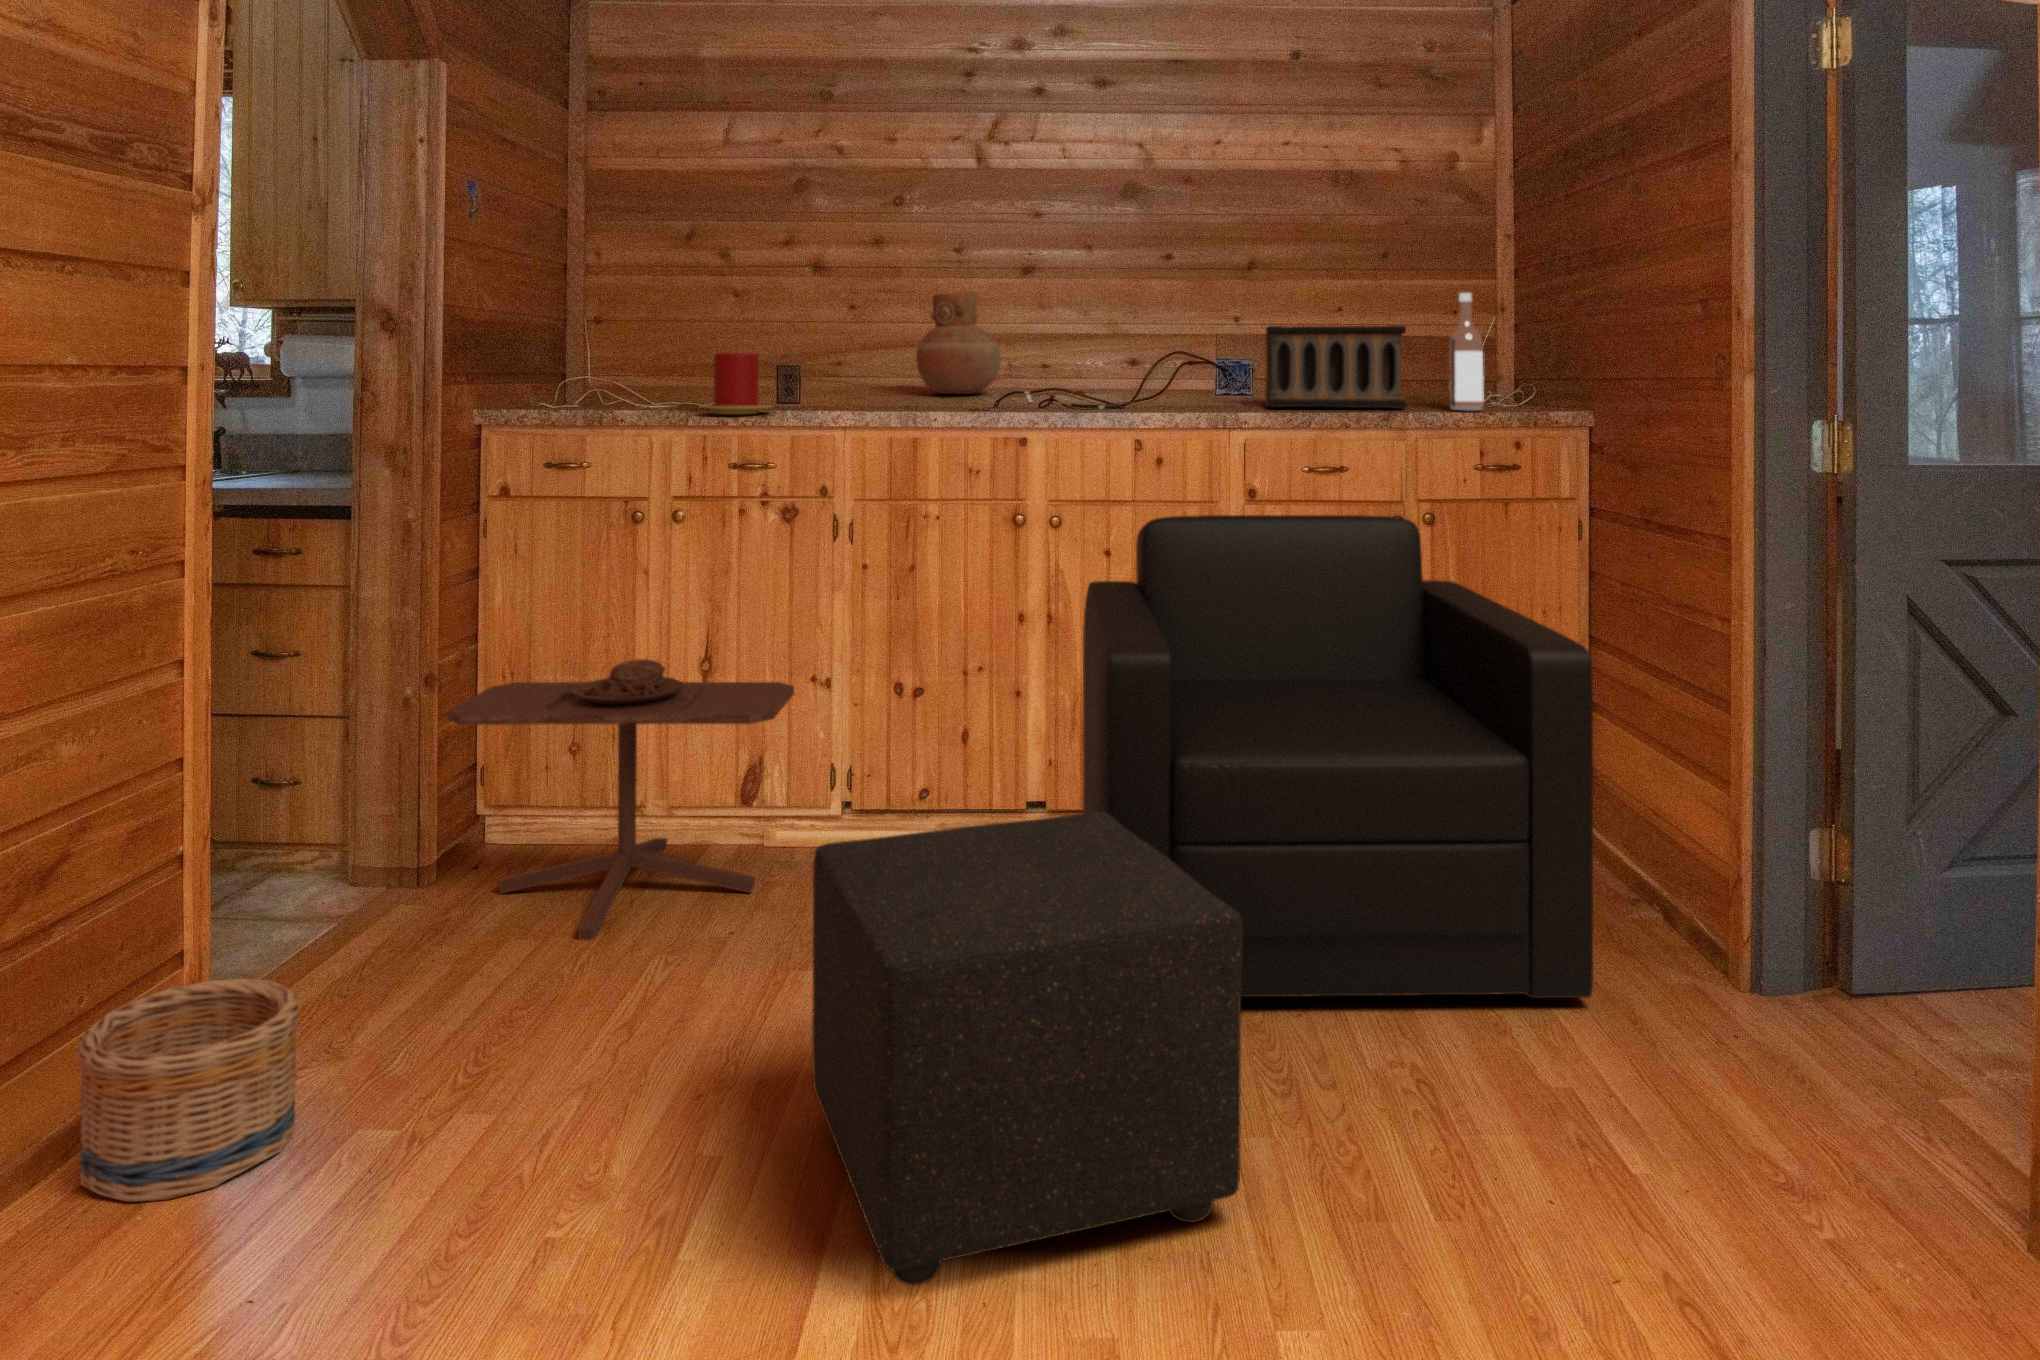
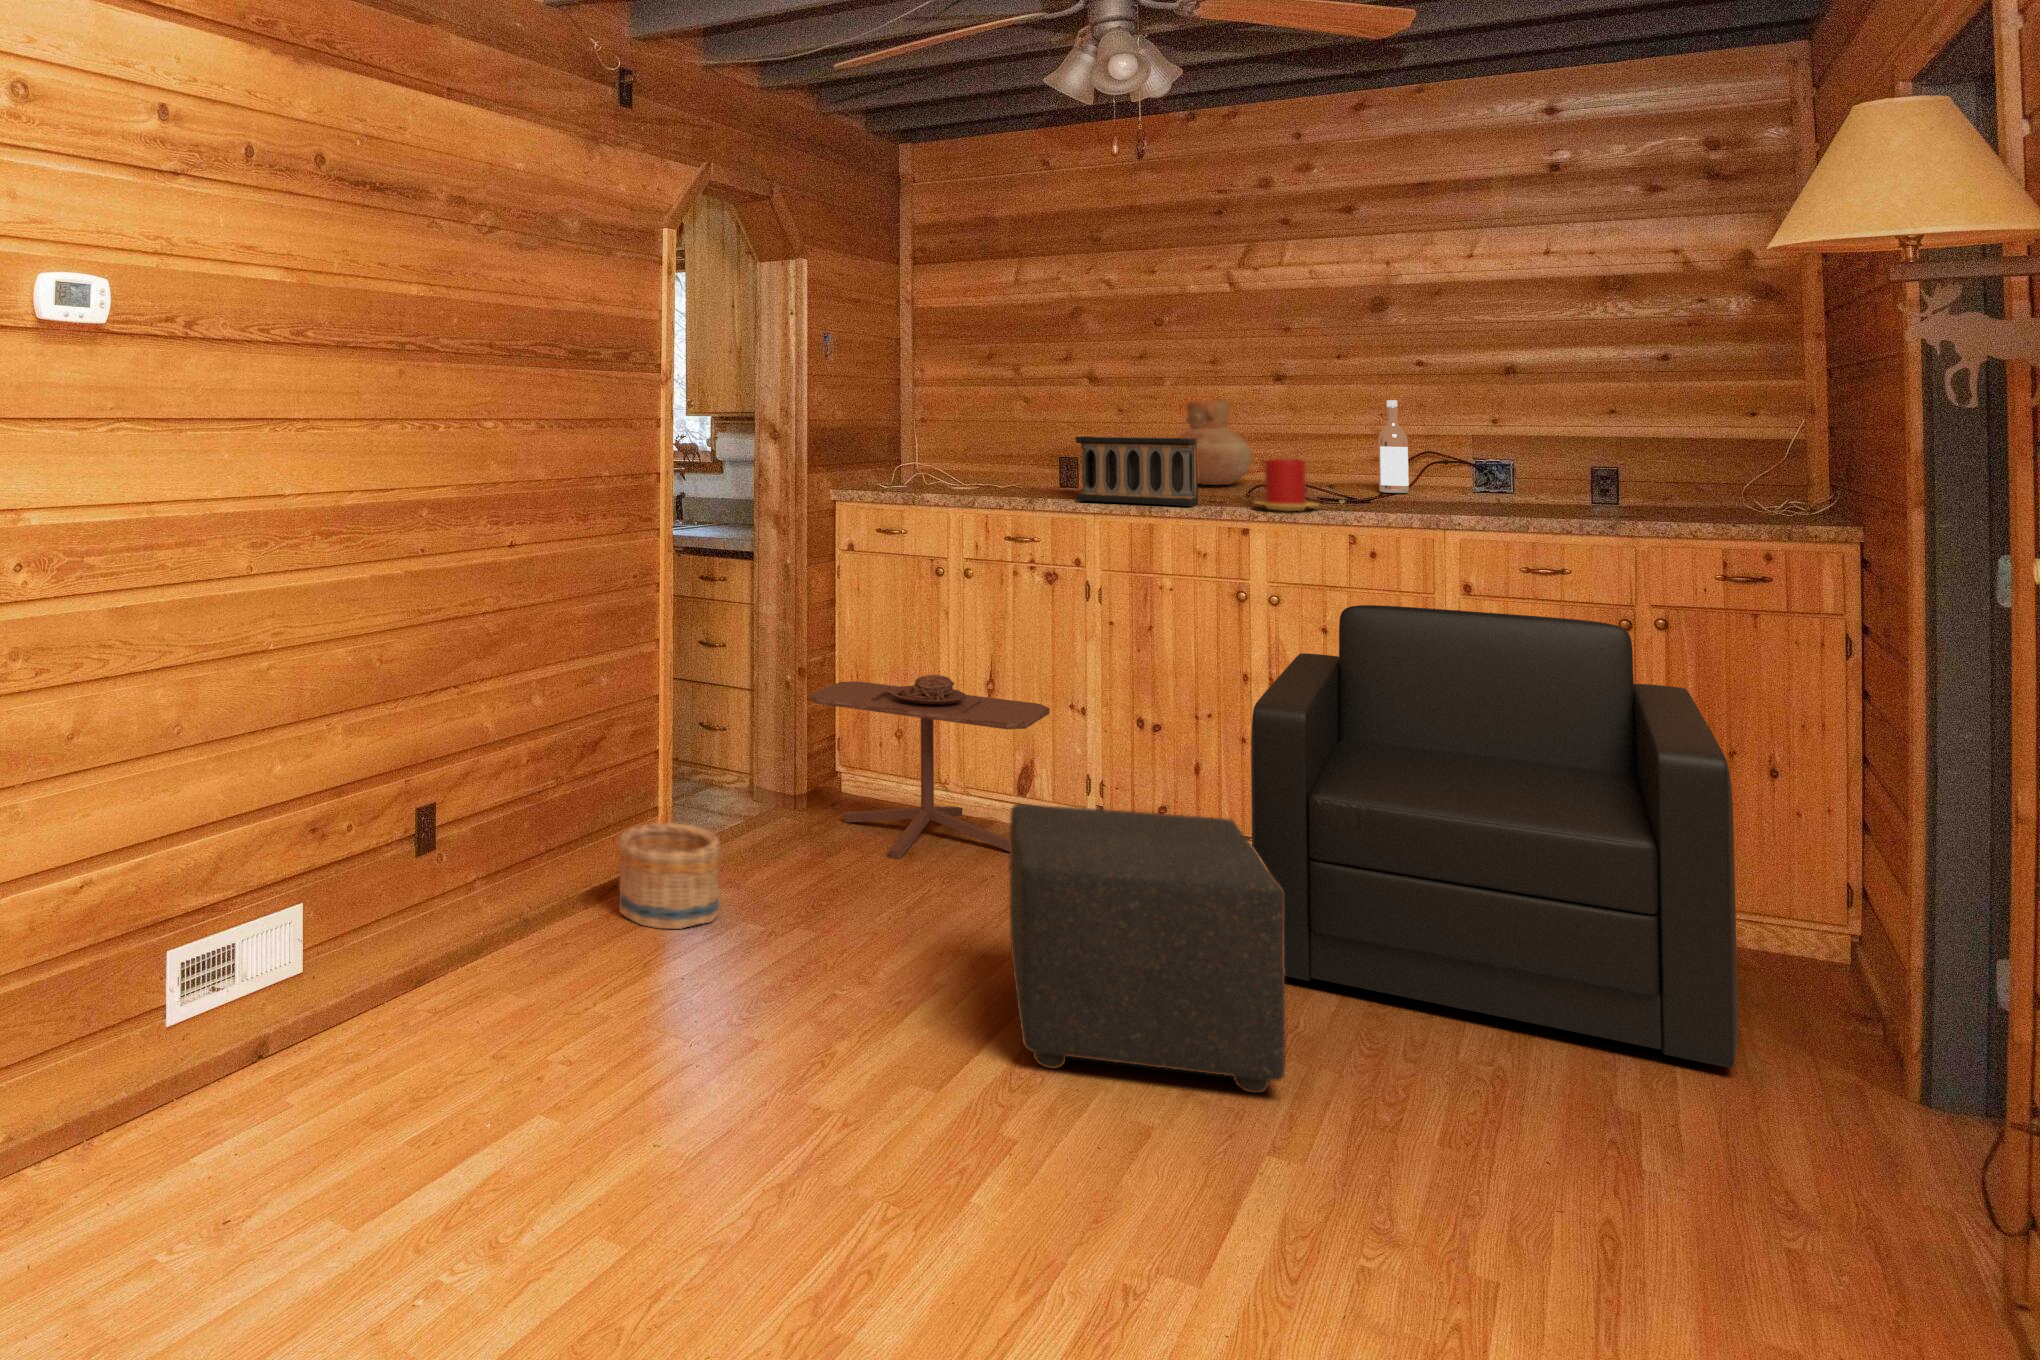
wine bottle: present [1450,293,1483,411] -> present [1378,400,1409,493]
speaker: present [1266,326,1406,408] -> present [1076,436,1198,506]
candle: present [701,353,771,414] -> present [1255,459,1317,511]

